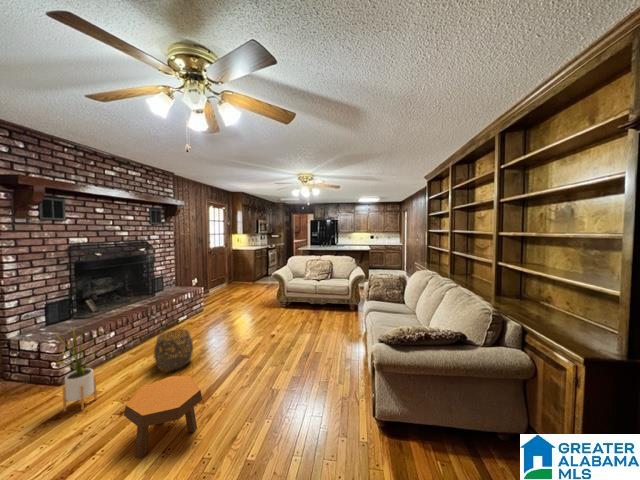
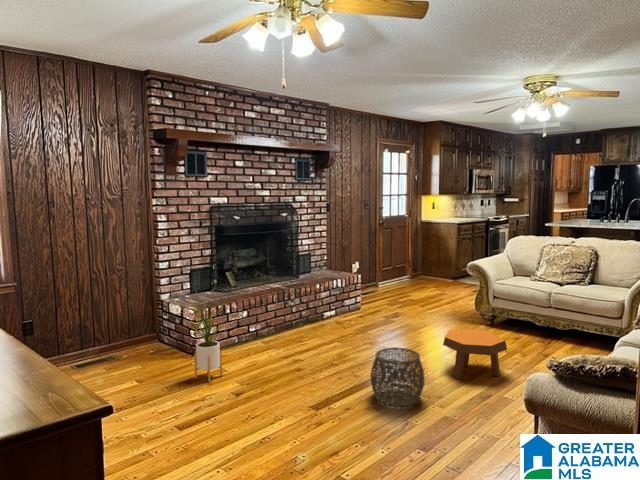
woven basket: present [154,329,193,370] -> present [370,347,424,407]
footstool: present [124,376,202,458] -> present [443,329,507,379]

